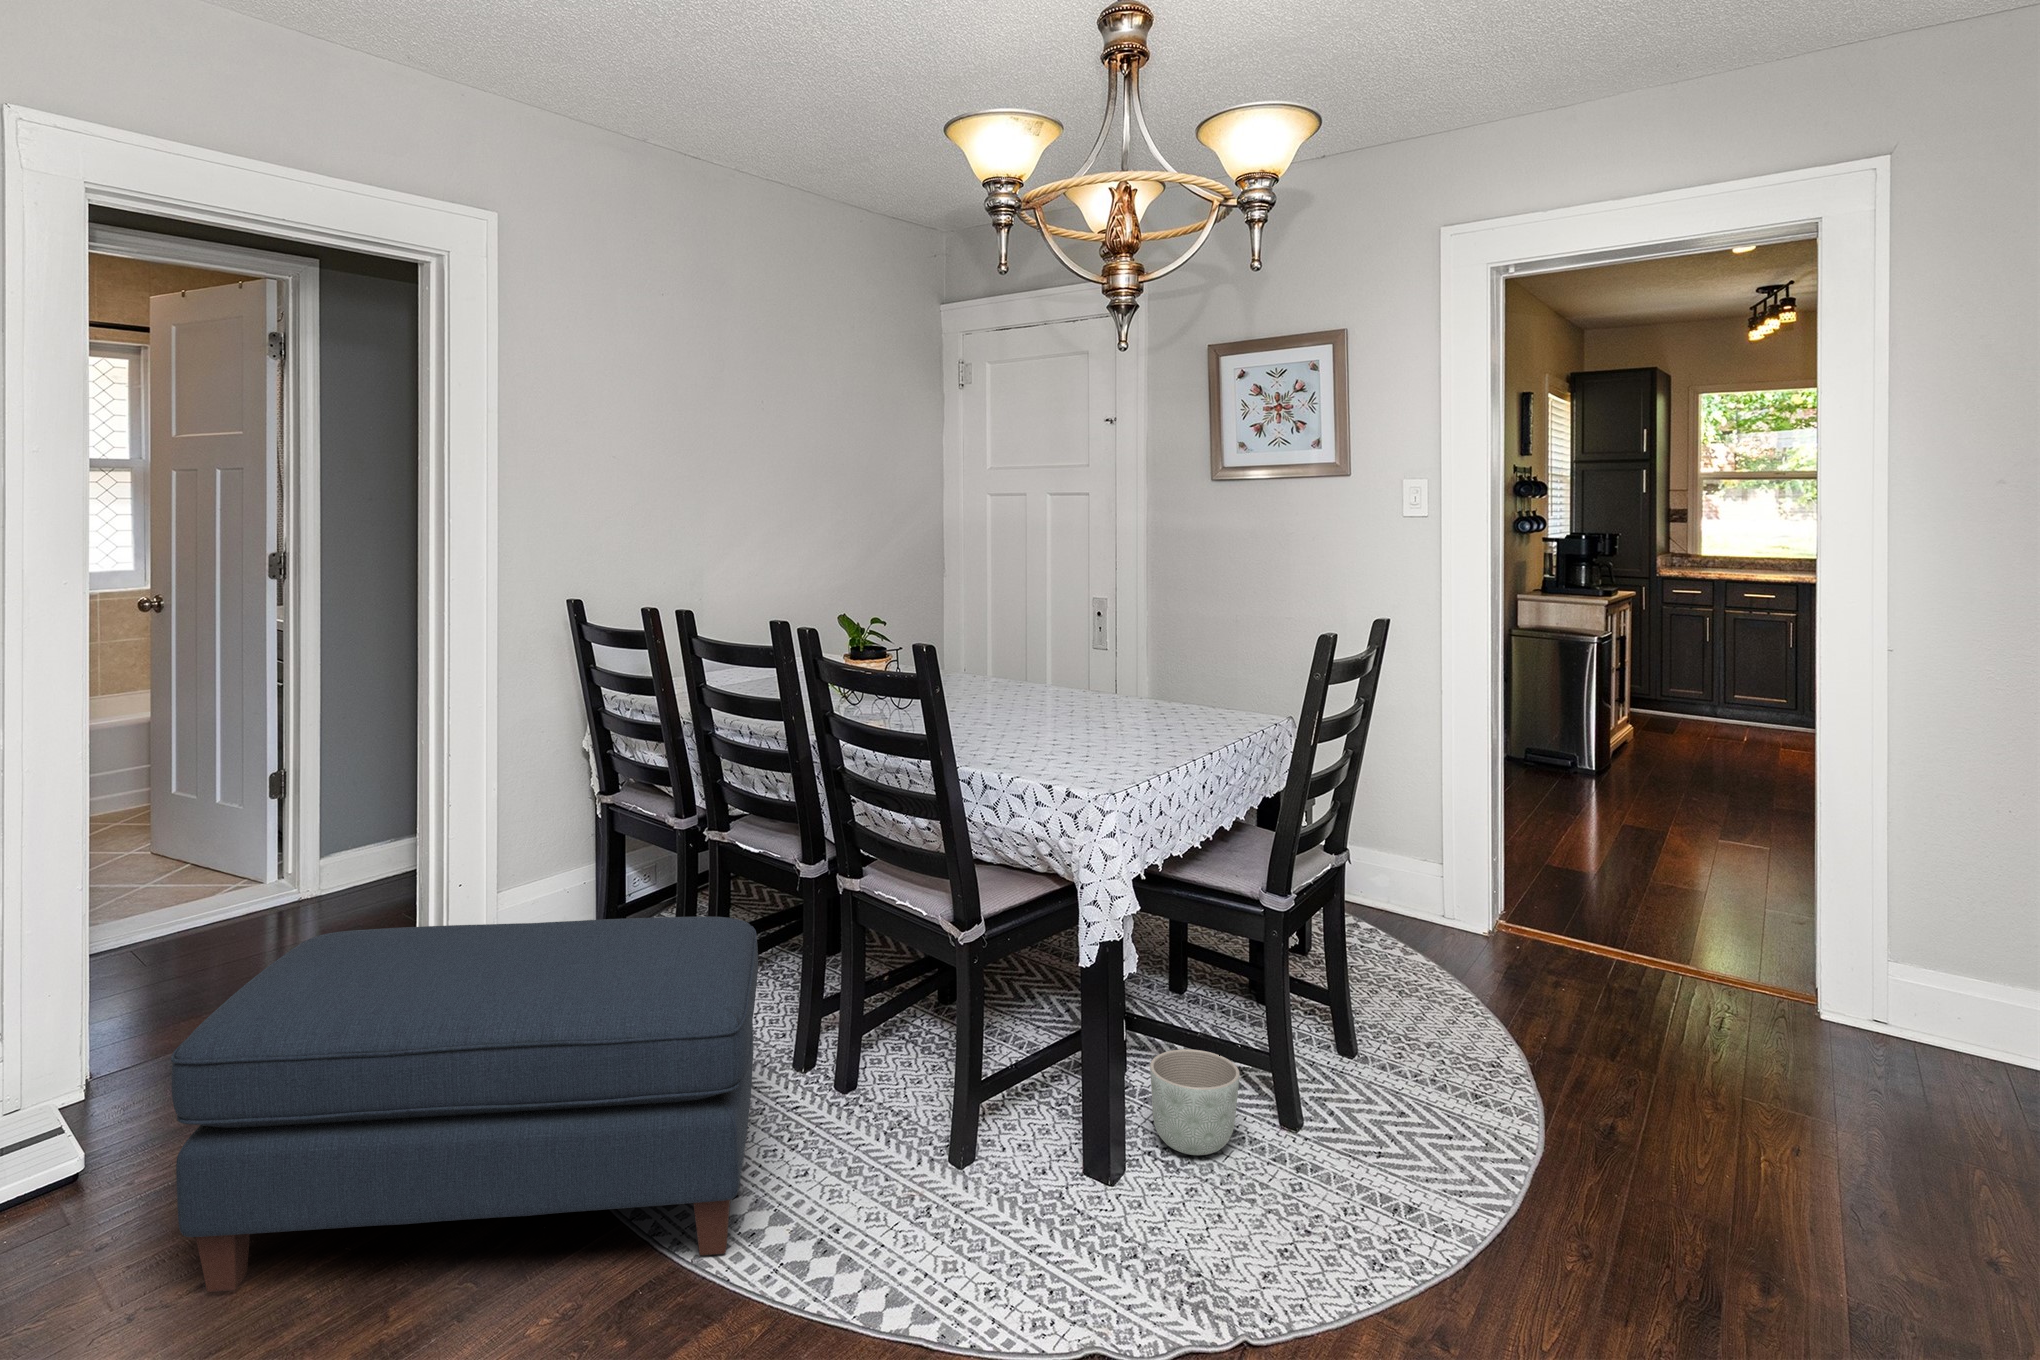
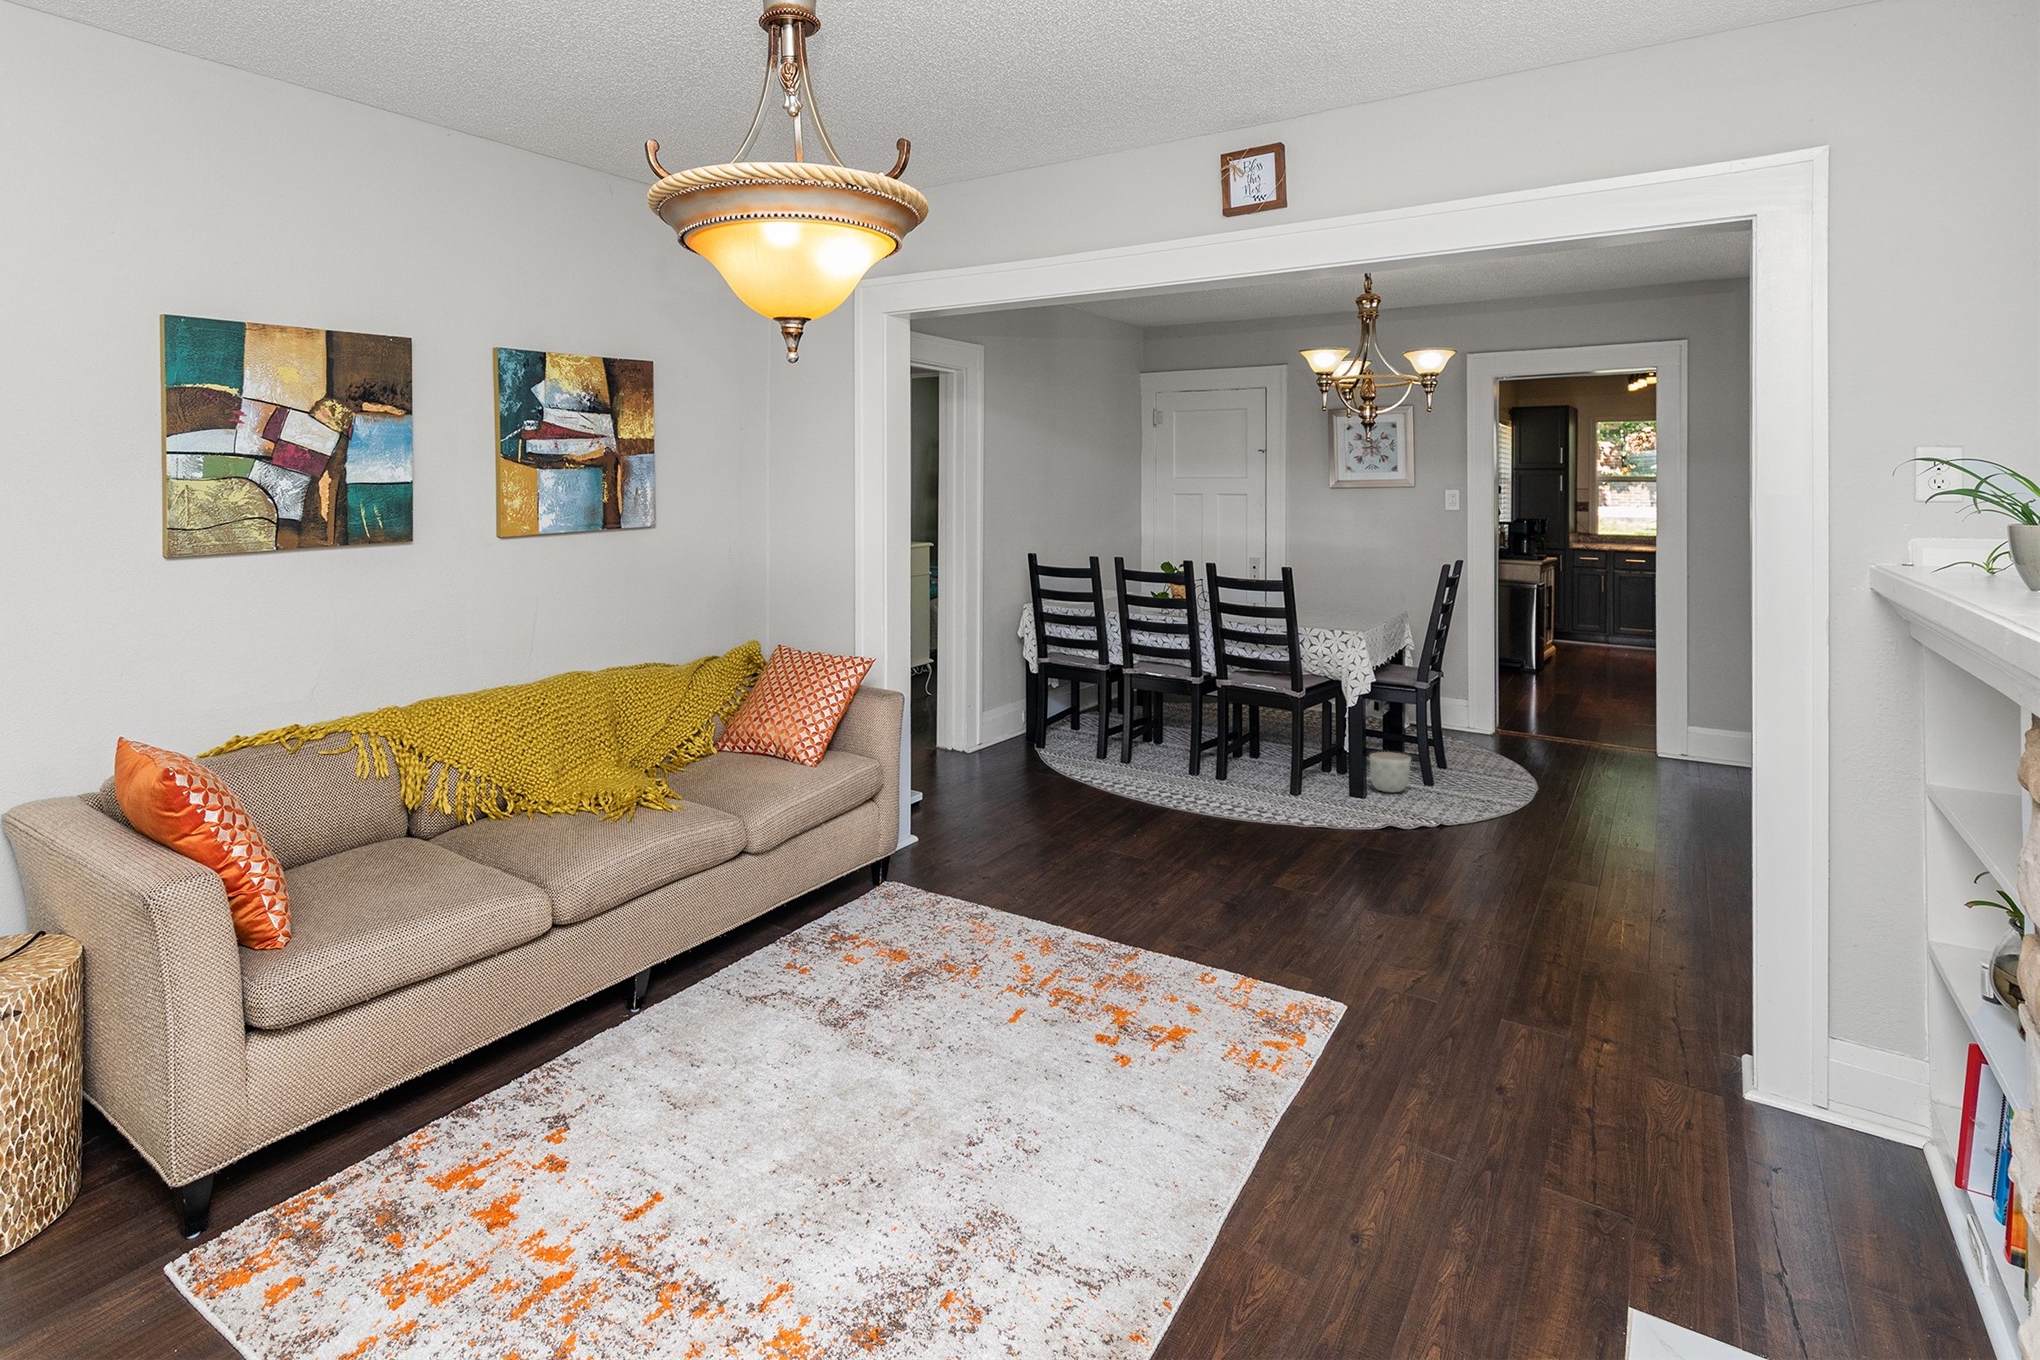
ottoman: present [171,916,758,1292] -> none [993,696,1231,826]

